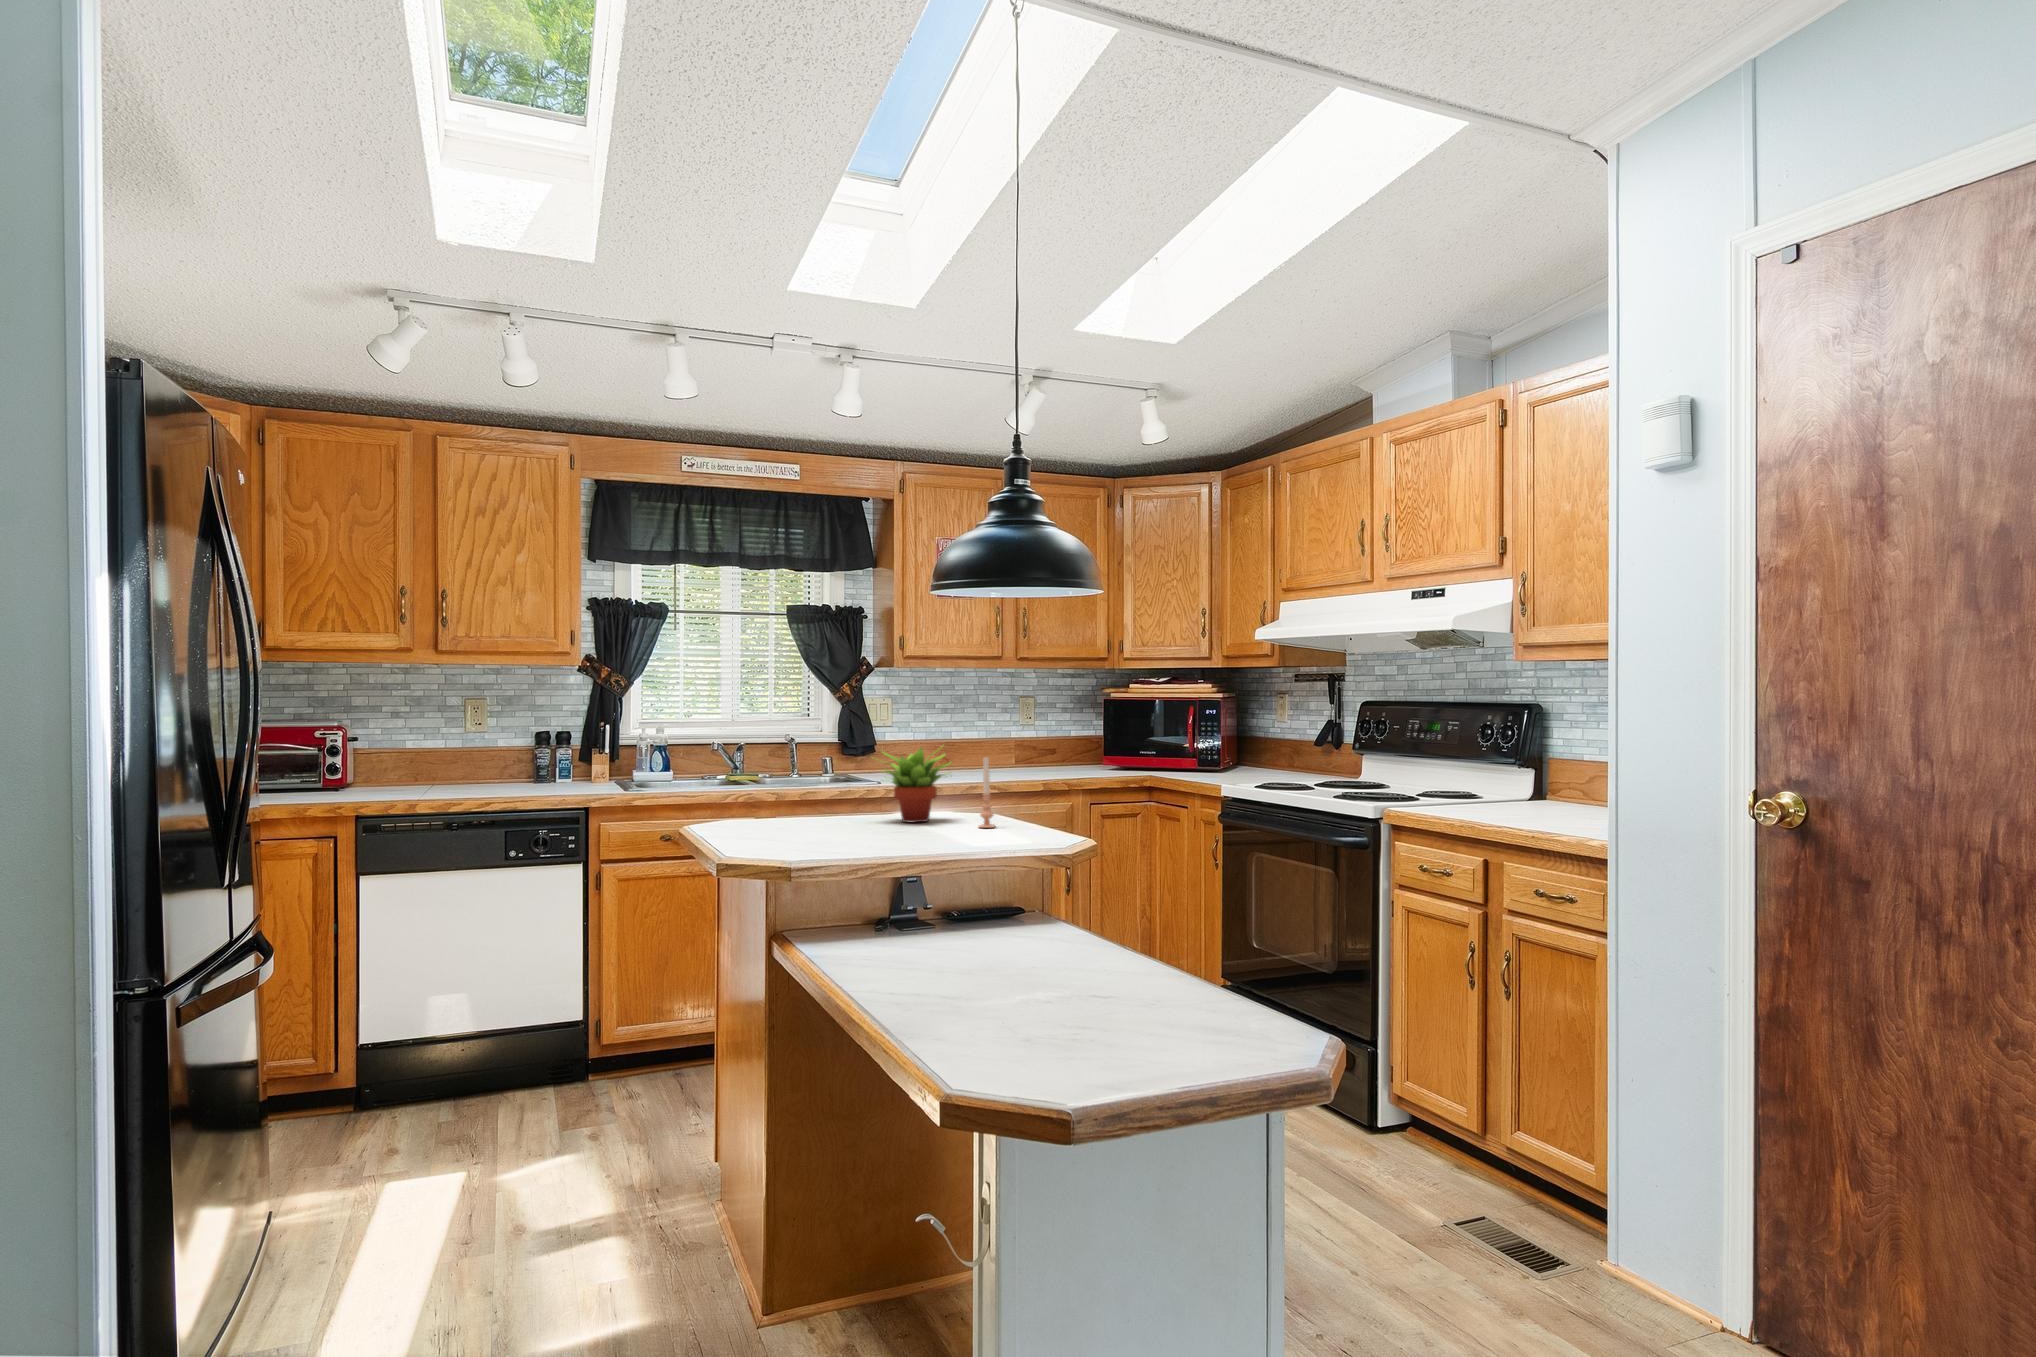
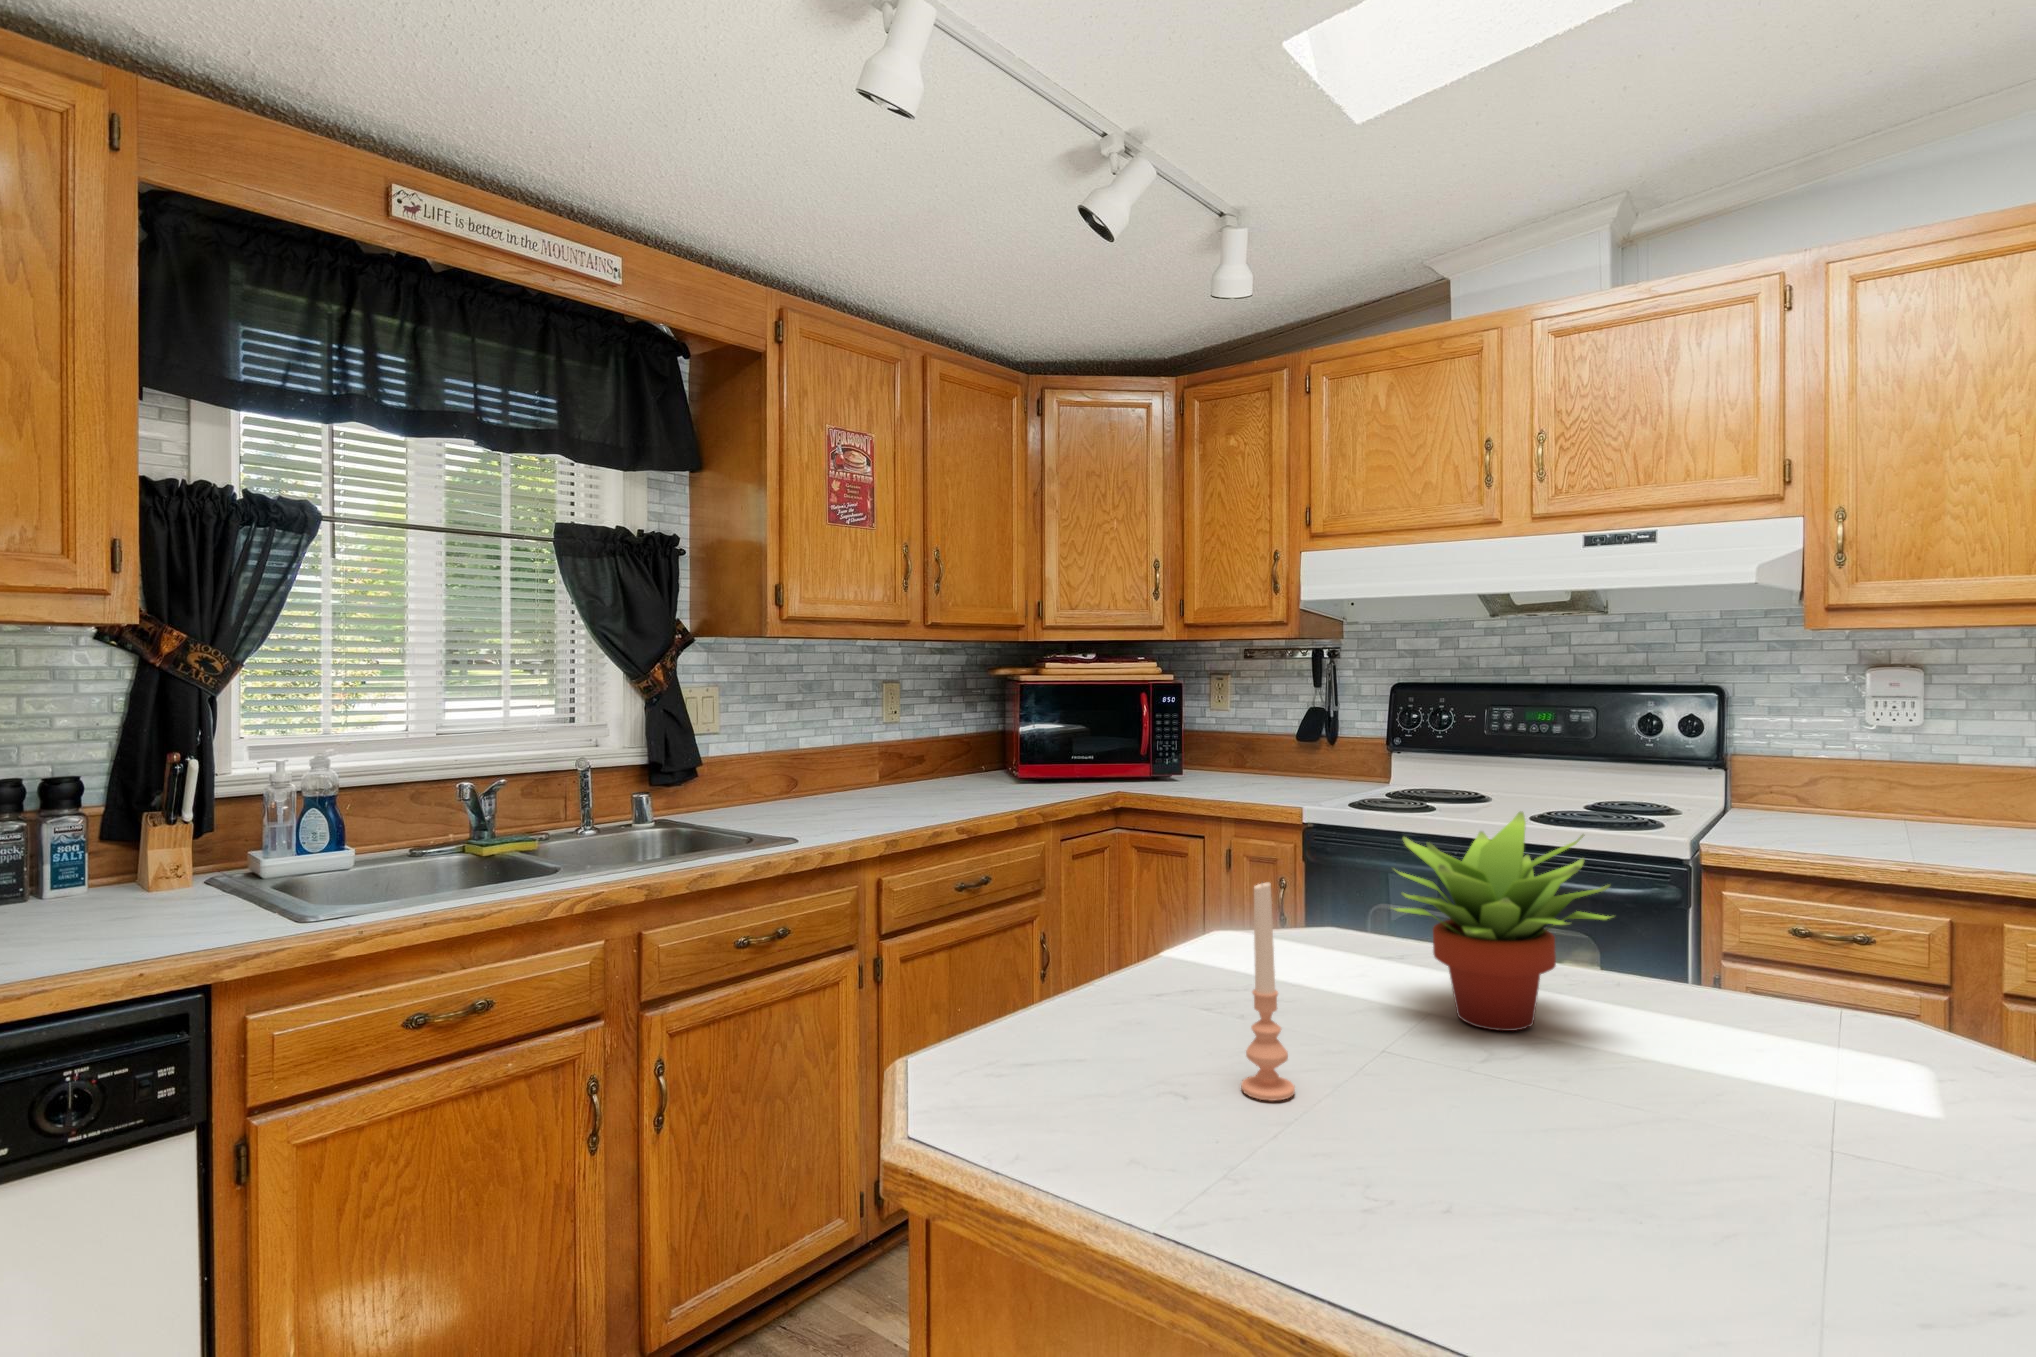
candle: present [979,757,995,828] -> present [1241,883,1295,1101]

